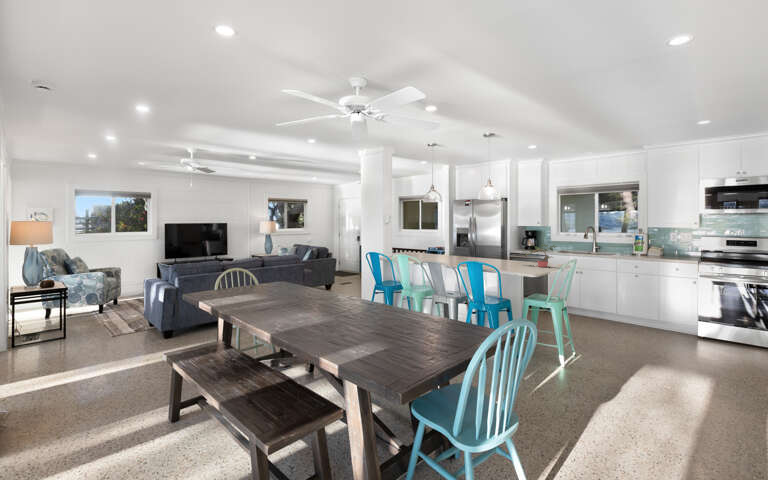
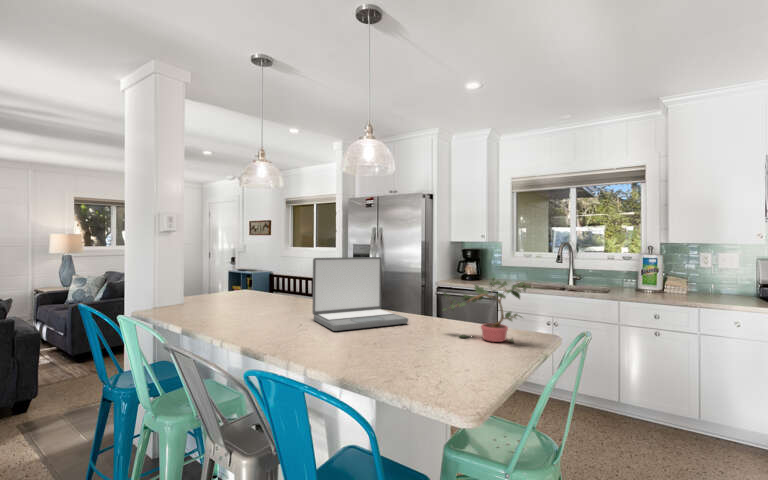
laptop: none [464,235,506,264] -> present [312,257,408,331]

